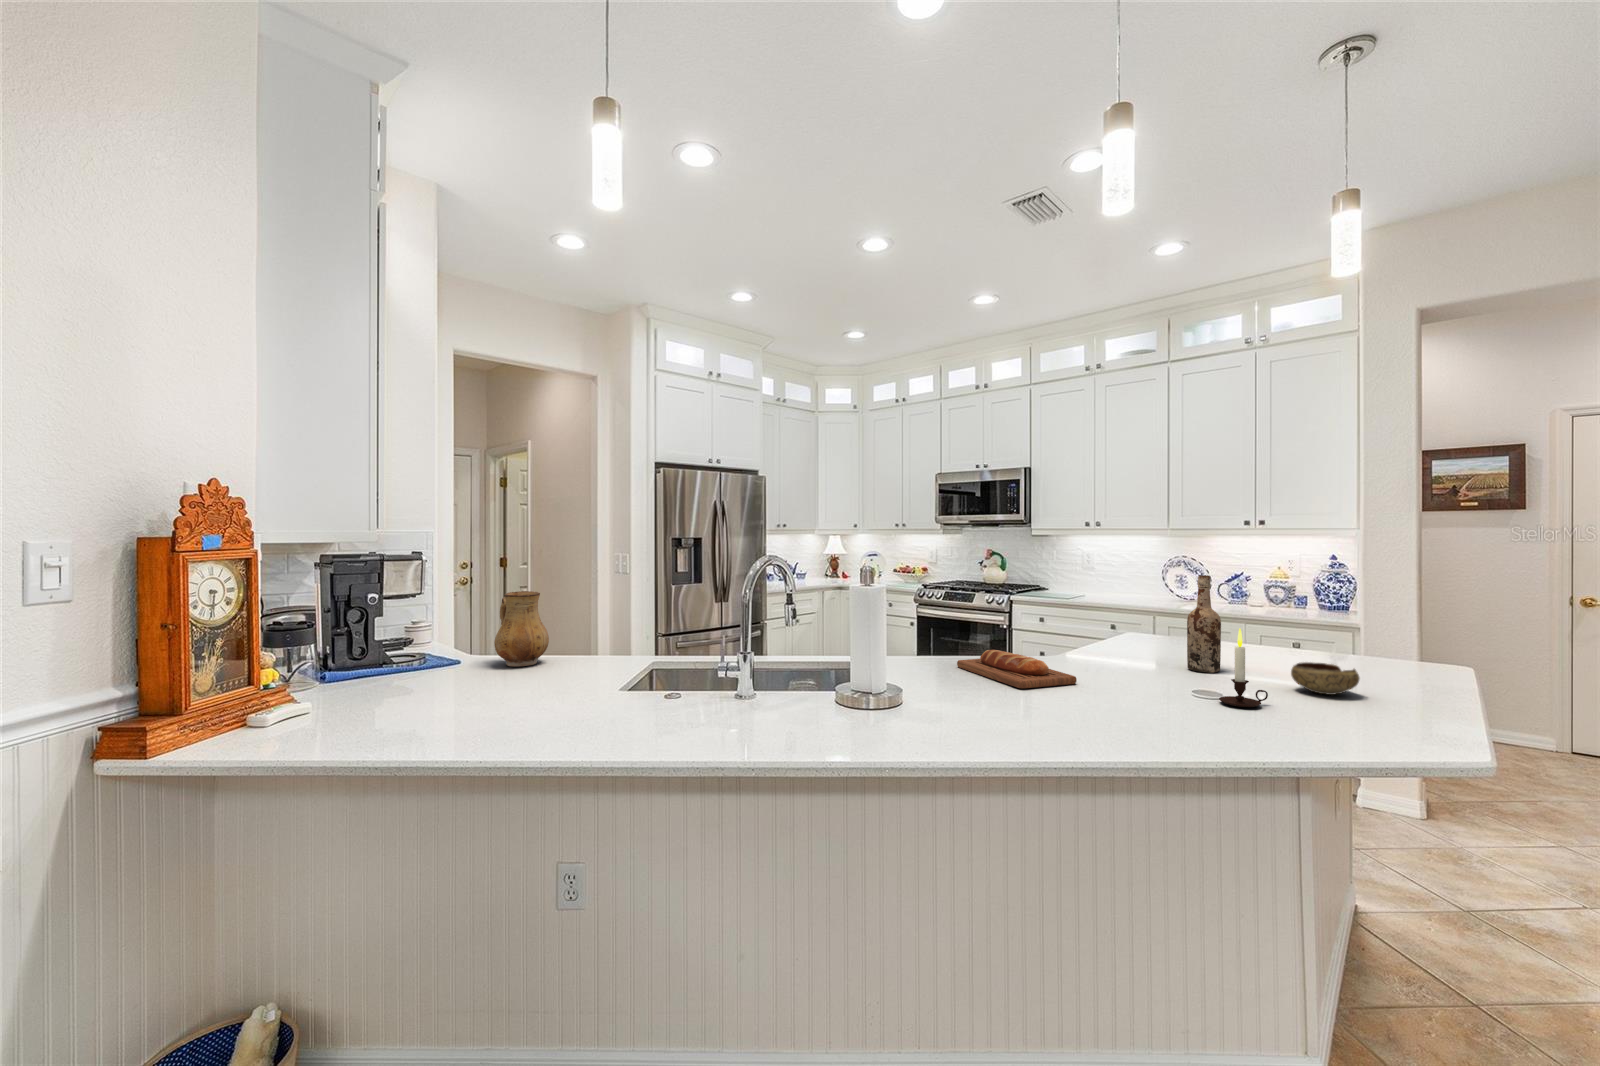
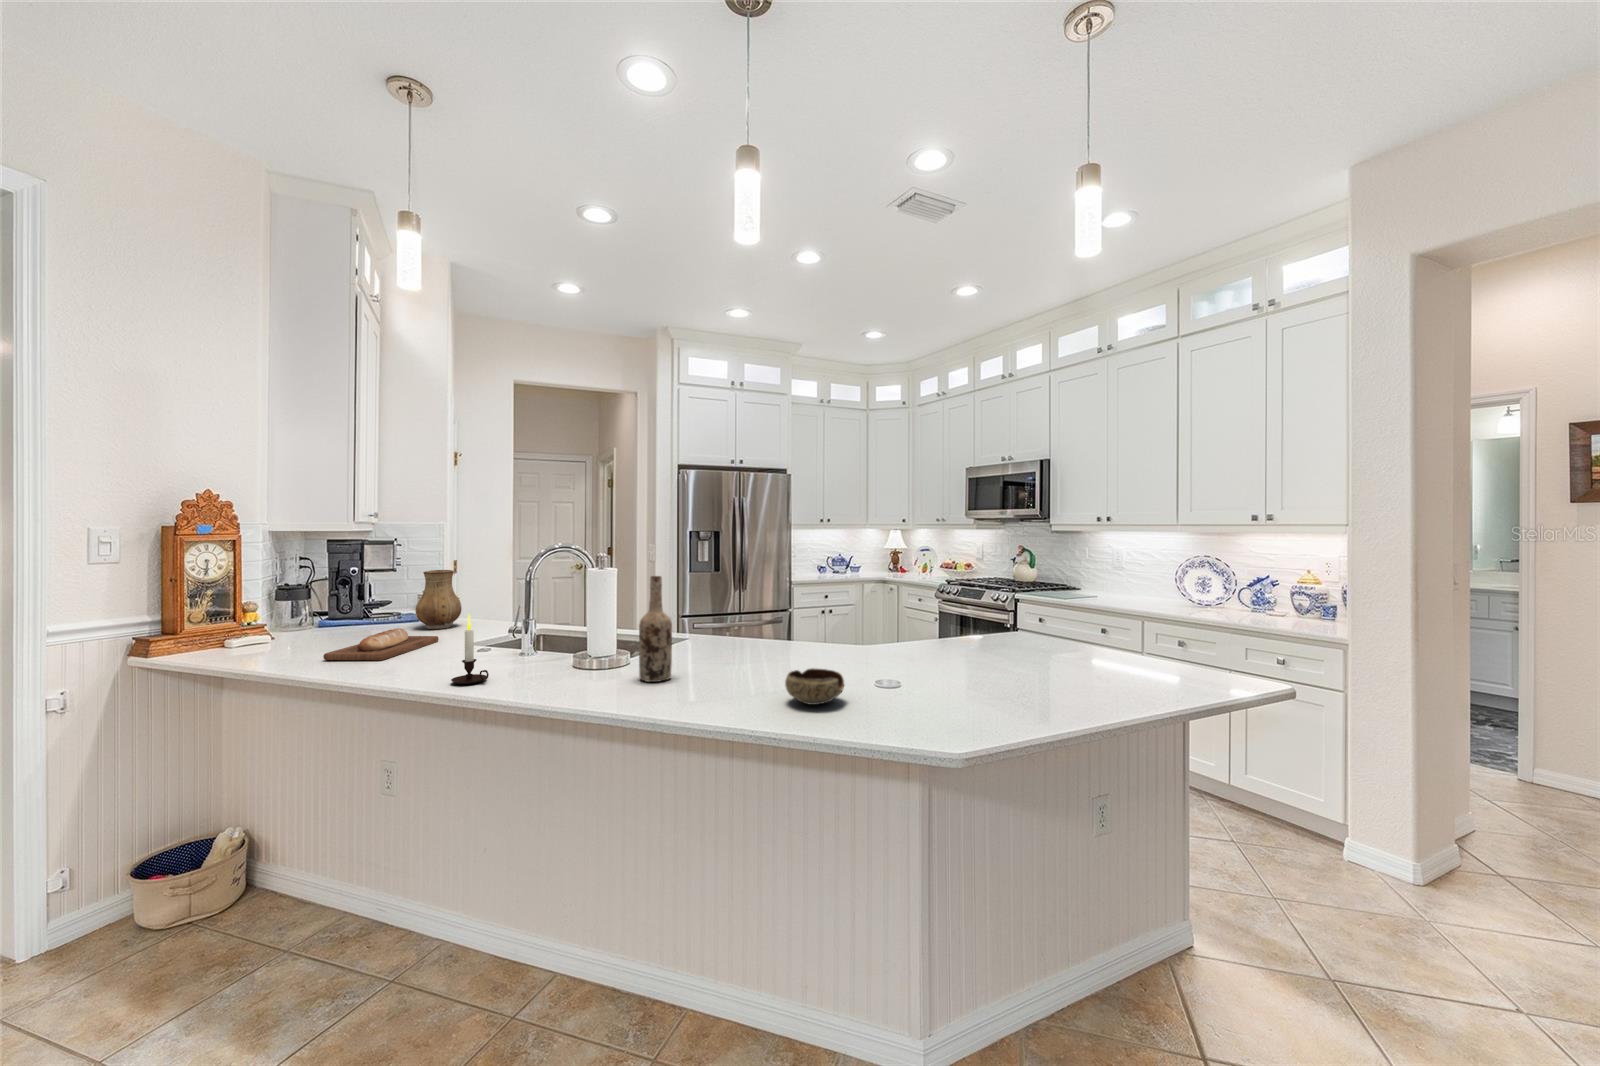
wine bottle: present [1187,575,1221,672] -> present [639,576,672,682]
candle: present [1219,629,1268,707] -> present [451,614,489,684]
bread loaf: present [957,650,1077,688] -> present [323,628,439,660]
bowl: present [1291,662,1360,695] -> present [785,668,844,705]

